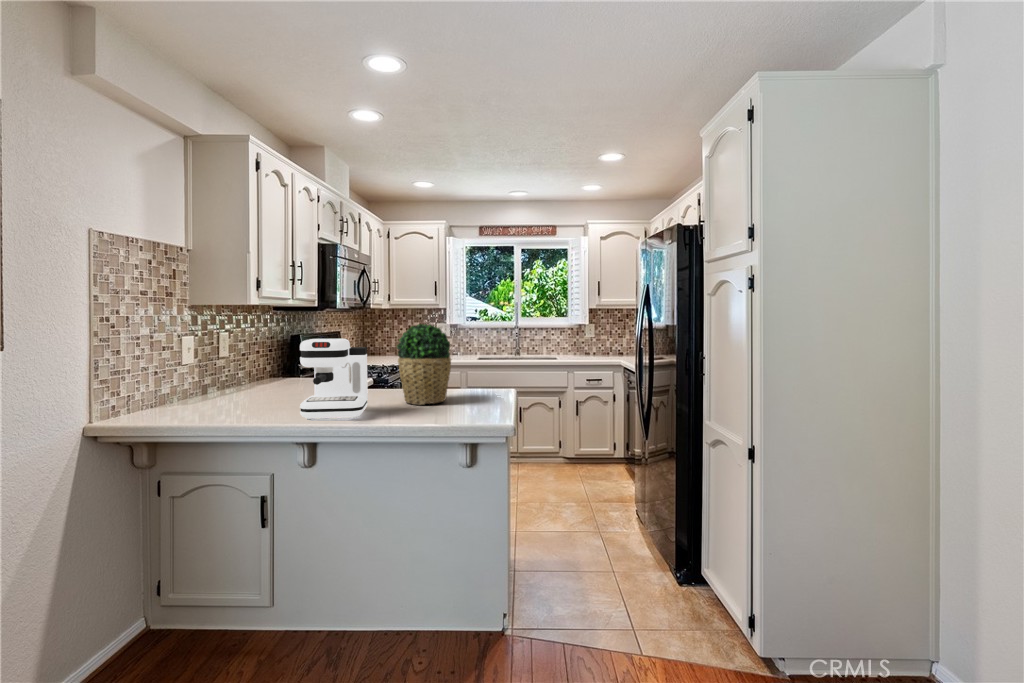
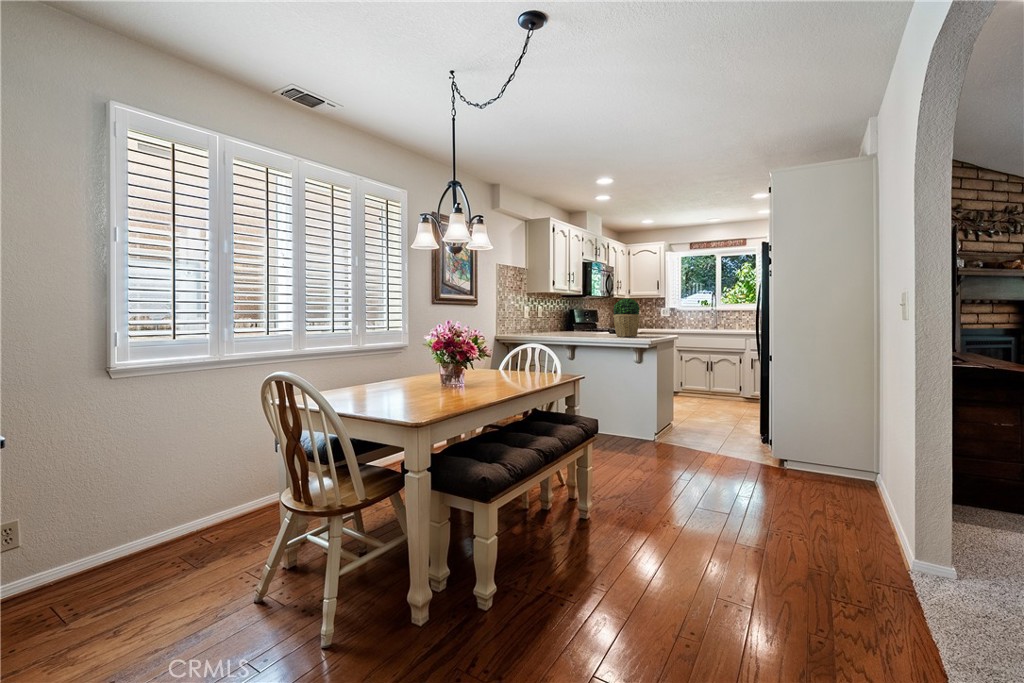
coffee maker: present [300,339,368,419] -> none [567,304,597,337]

